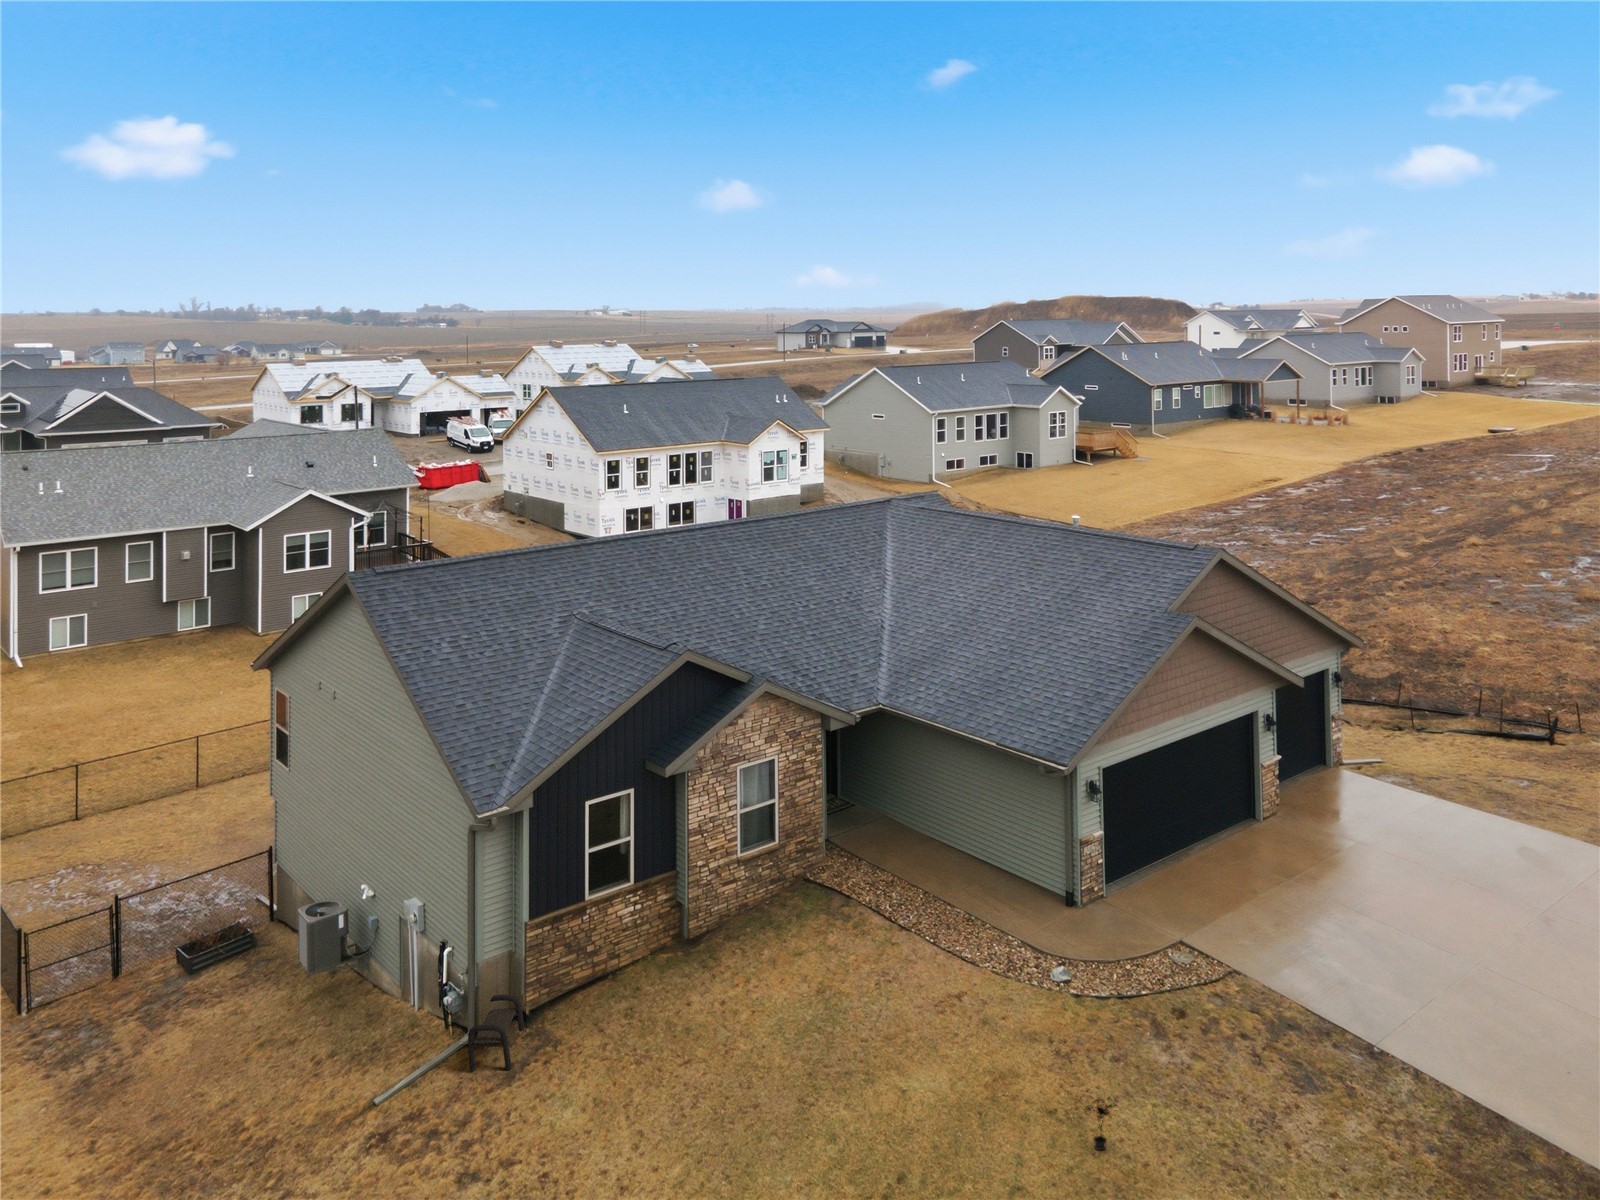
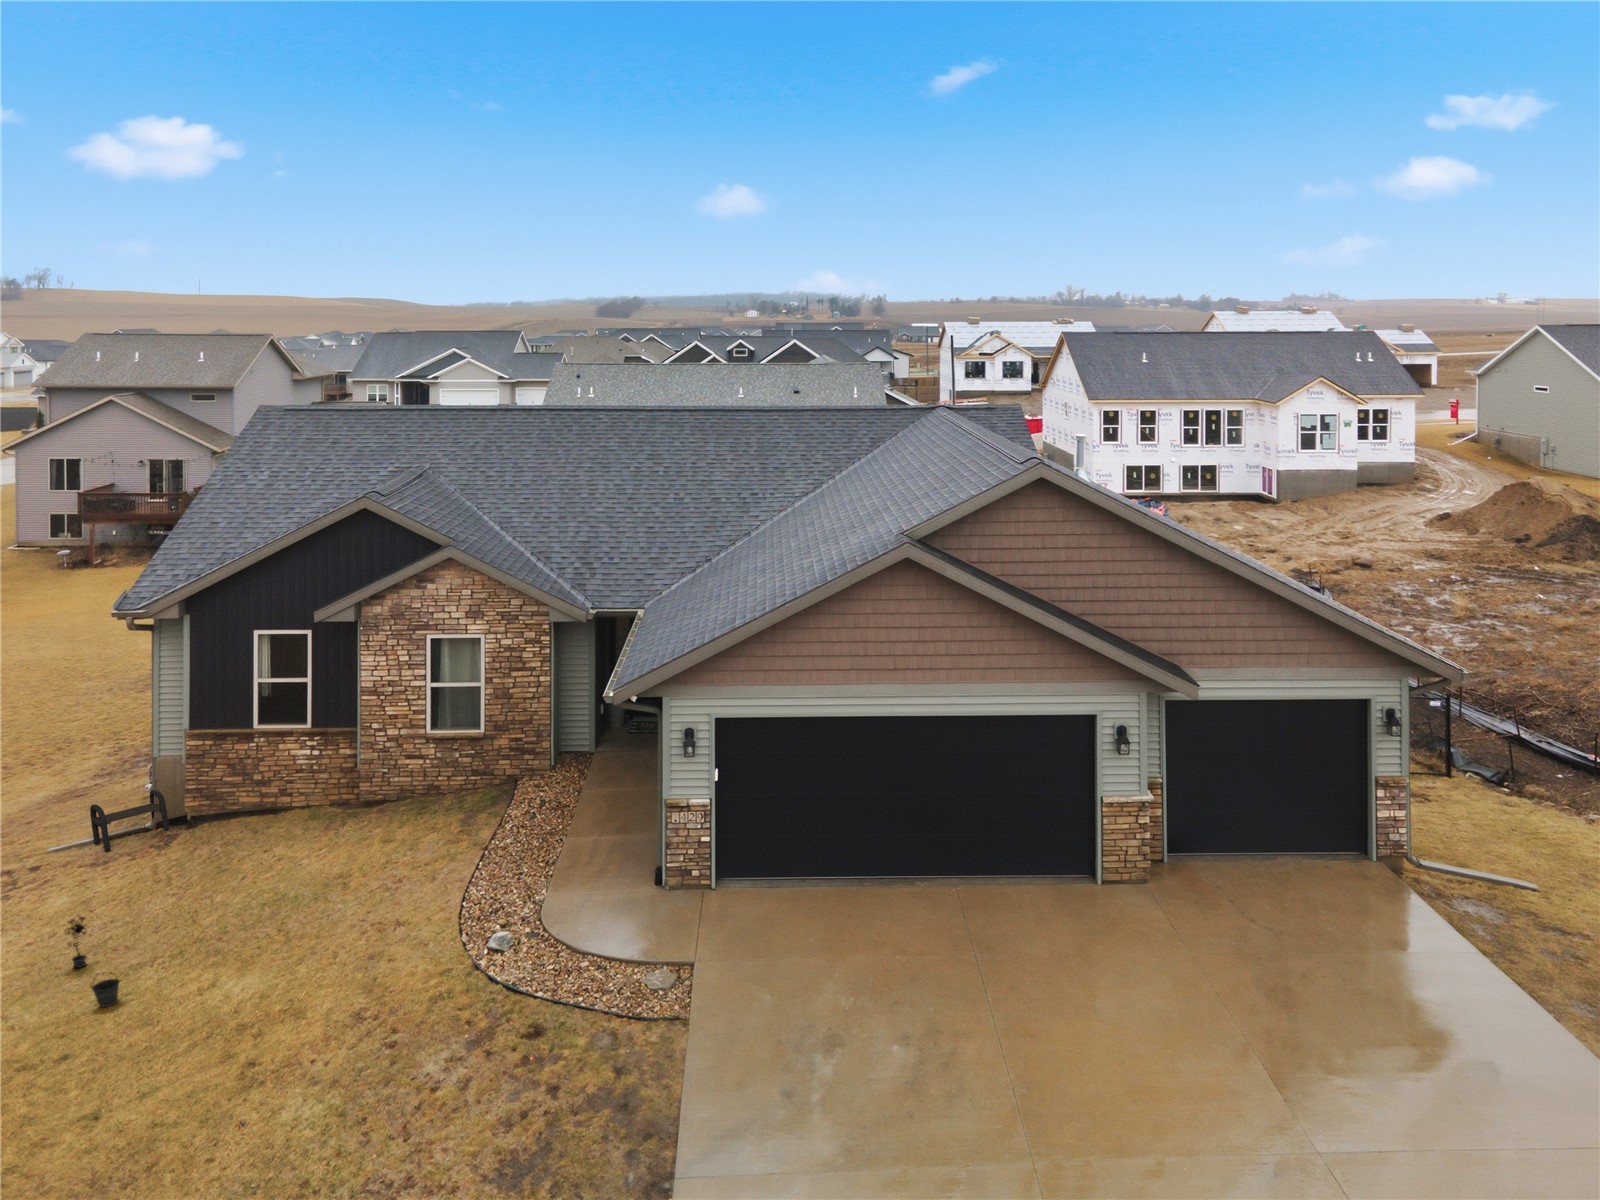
bucket: none [902,1089,923,1121] -> present [91,979,120,1007]
potted plant: present [1088,1099,1114,1150] -> present [66,917,87,968]

